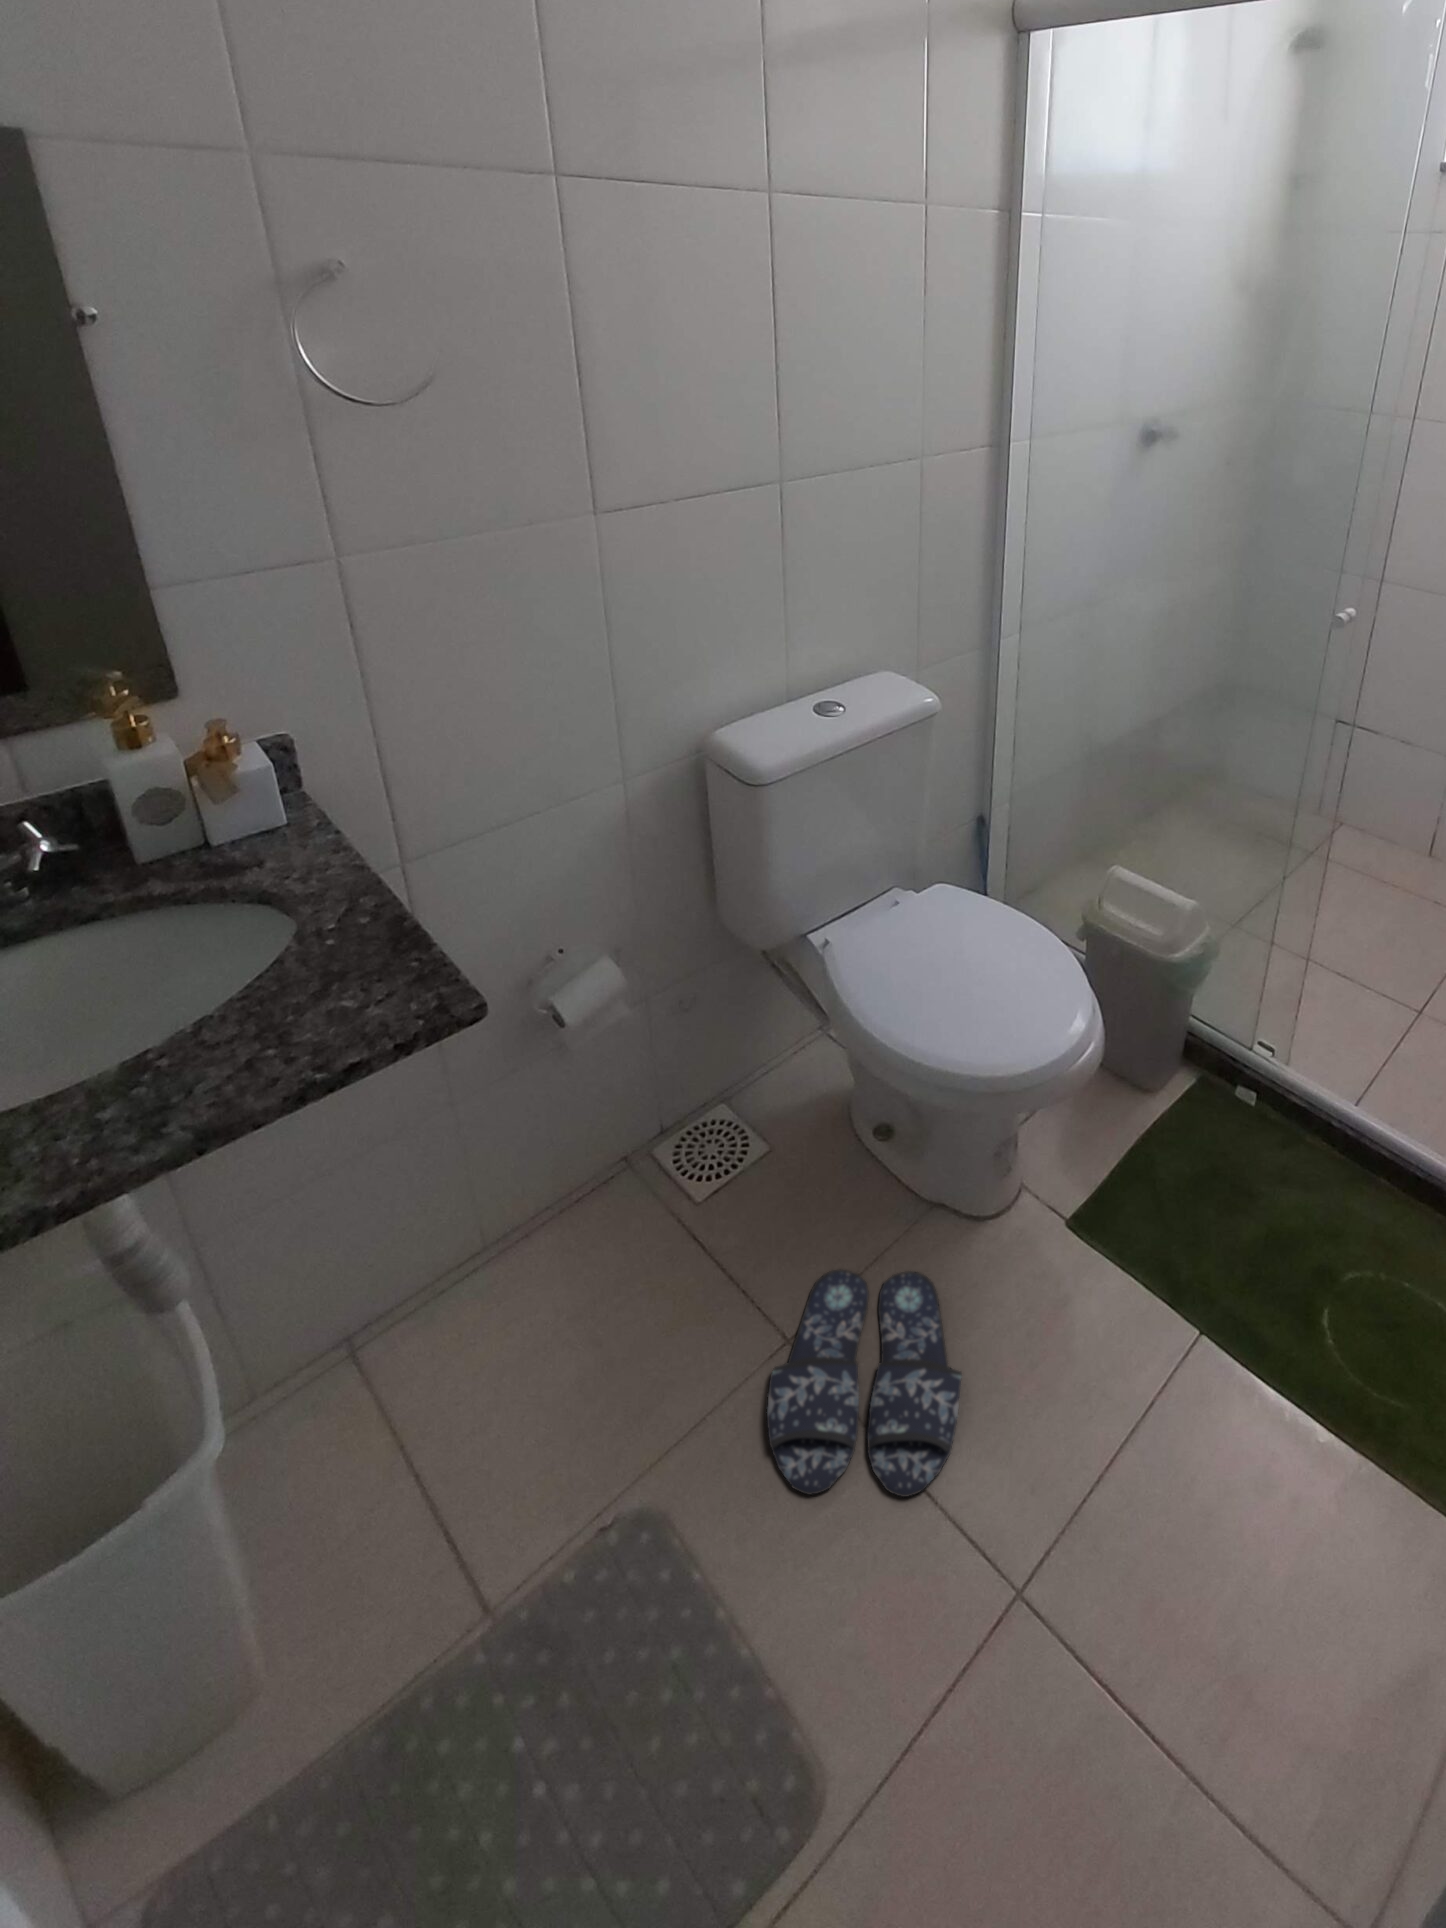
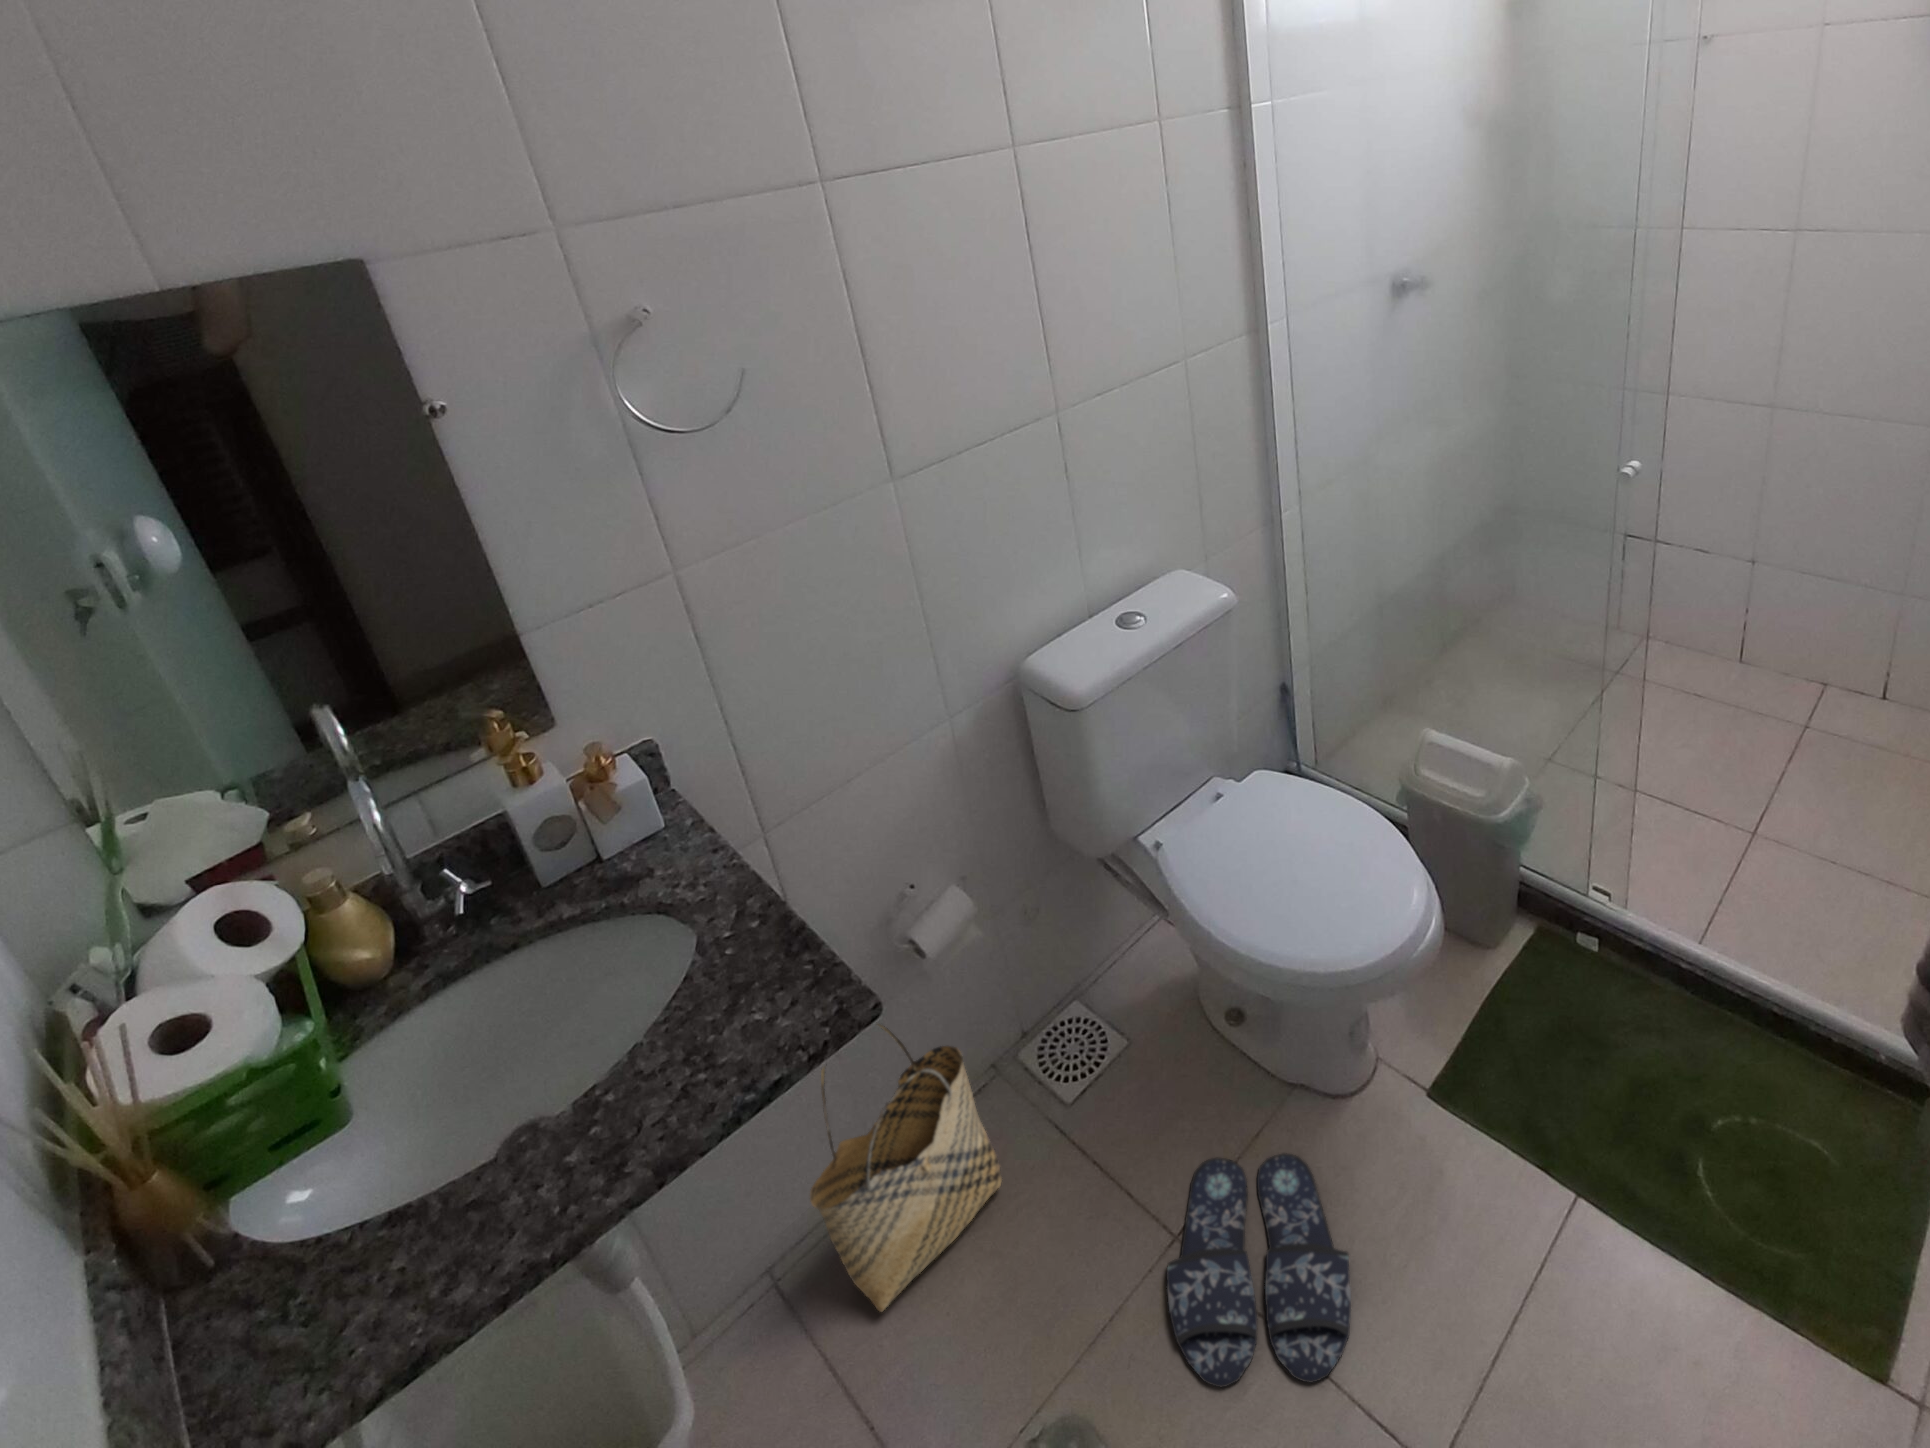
woven basket: none [396,1082,611,1392] -> present [810,1024,1002,1312]

